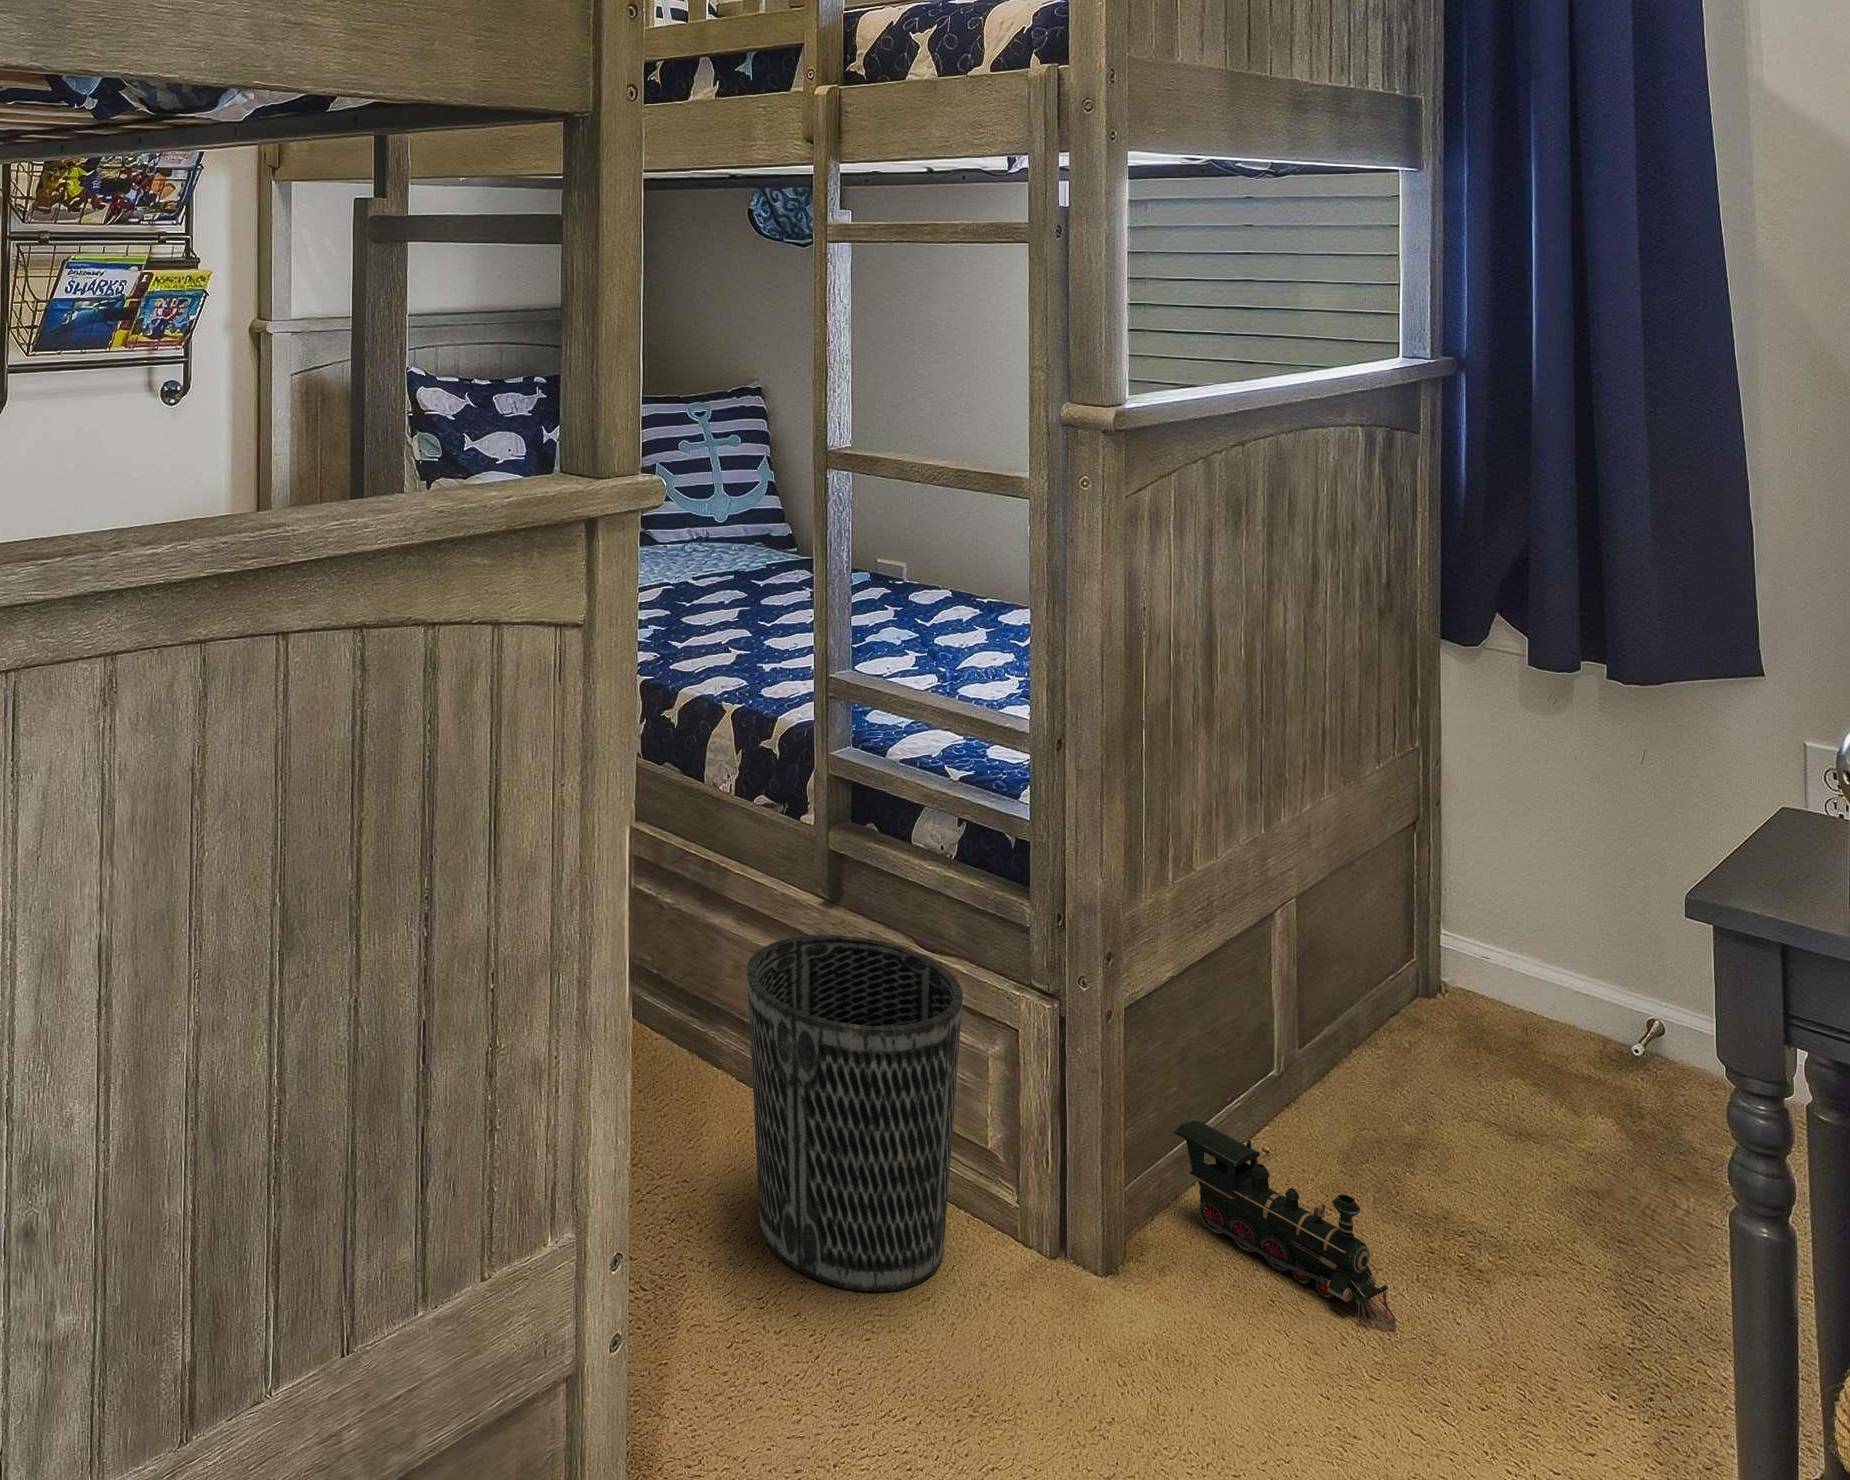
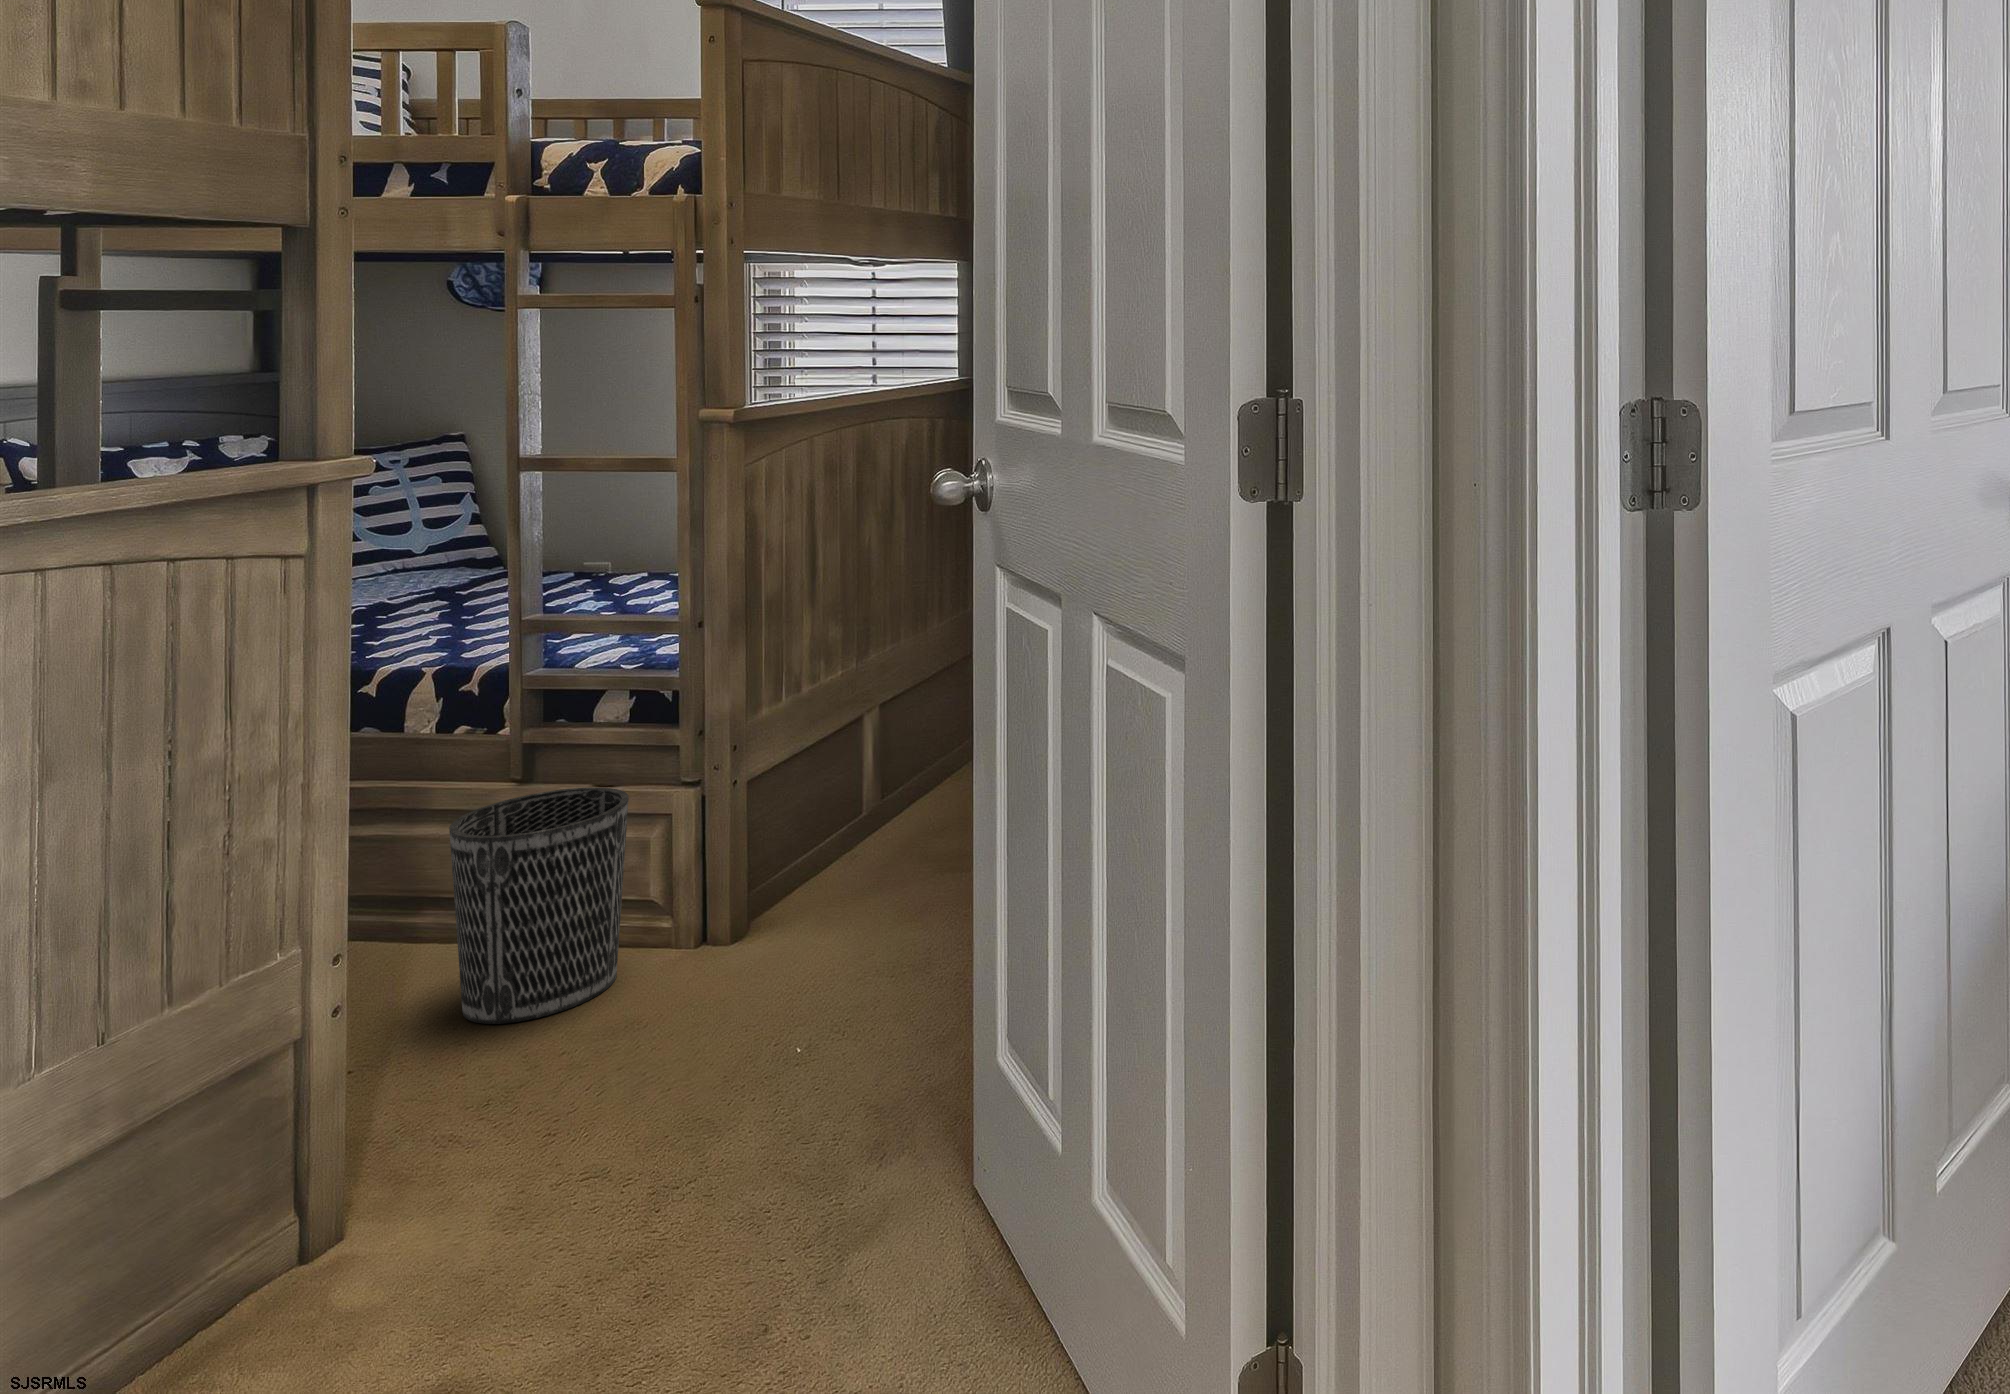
toy train: present [1174,1119,1396,1325] -> none [783,841,905,911]

